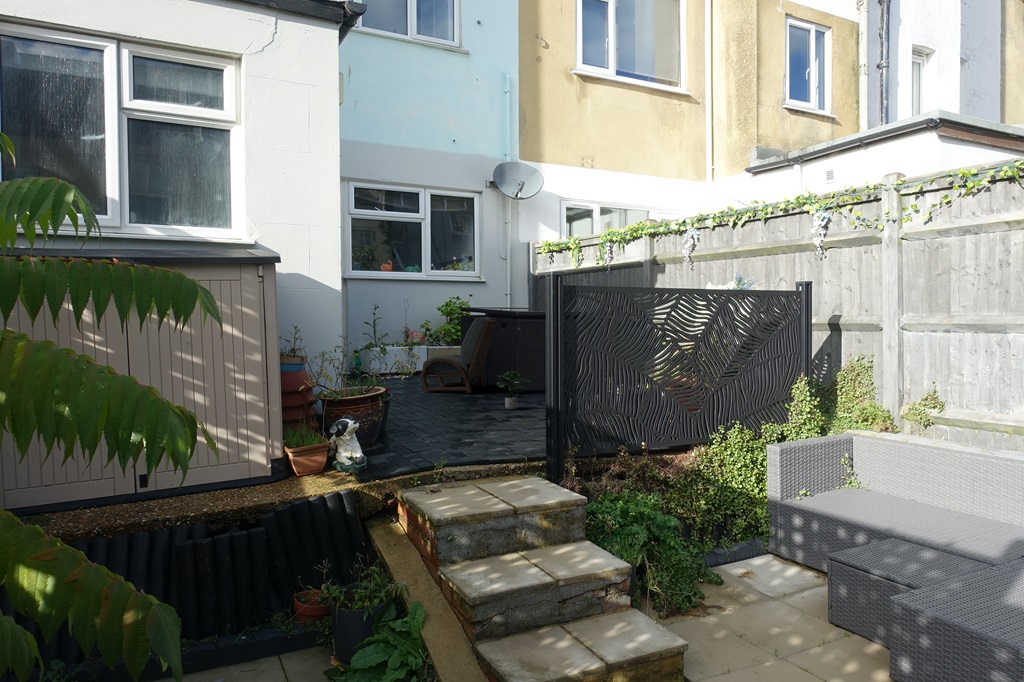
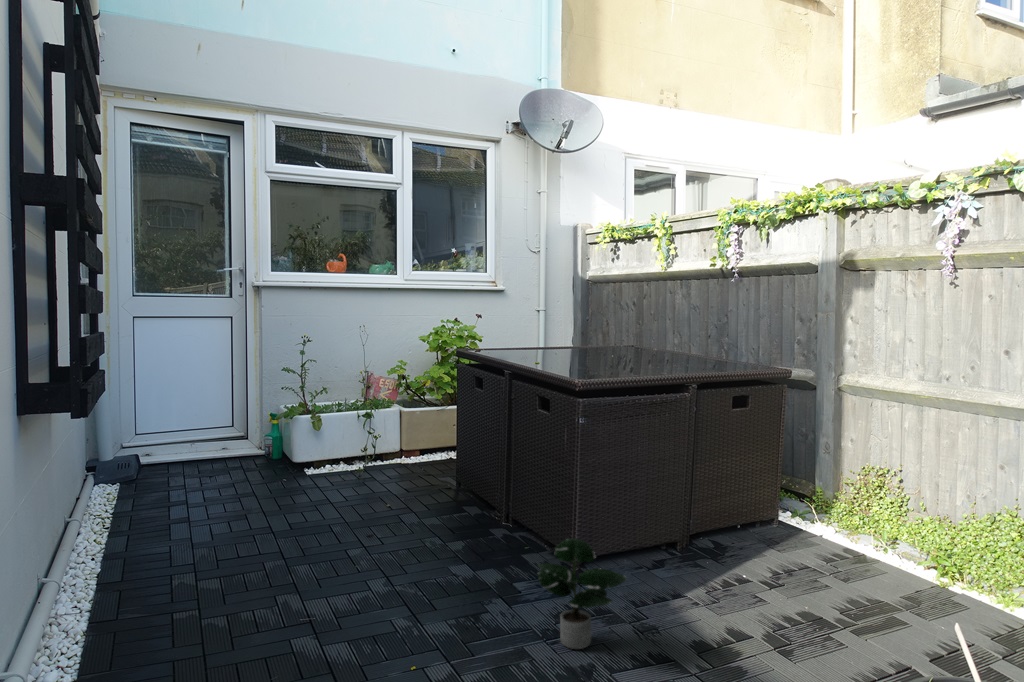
lounge chair: present [421,317,495,393] -> none [371,374,534,544]

